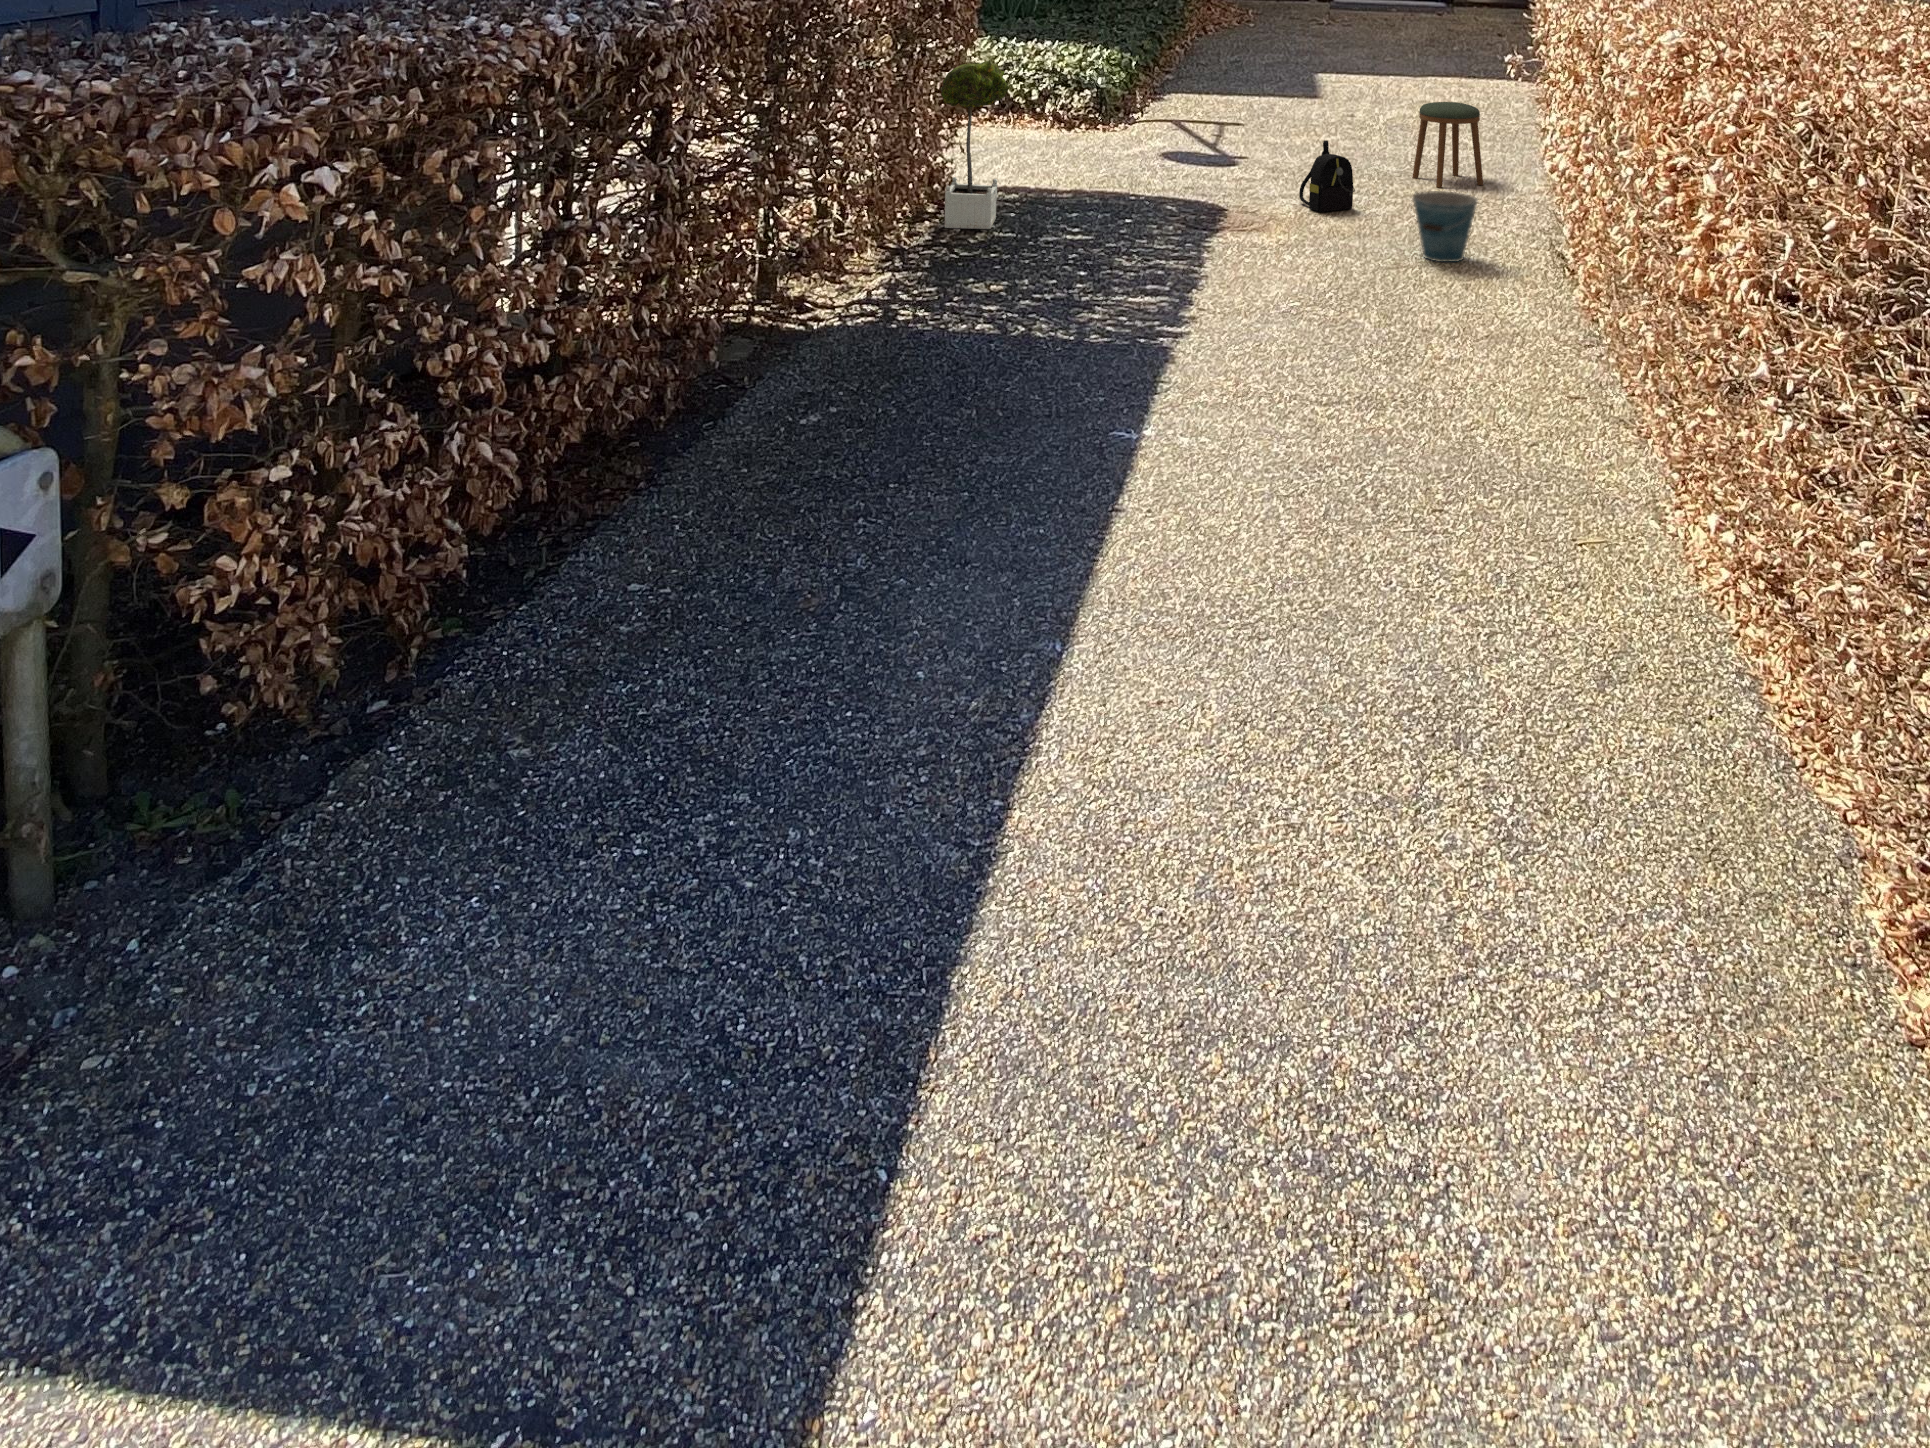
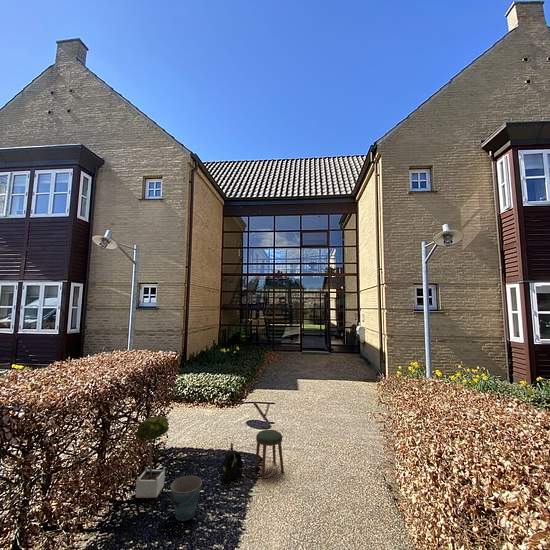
stool: present [1412,102,1483,188] -> present [255,430,284,478]
backpack: present [1299,140,1355,212] -> present [221,444,243,481]
bucket: present [1411,191,1477,262] -> present [171,476,202,521]

